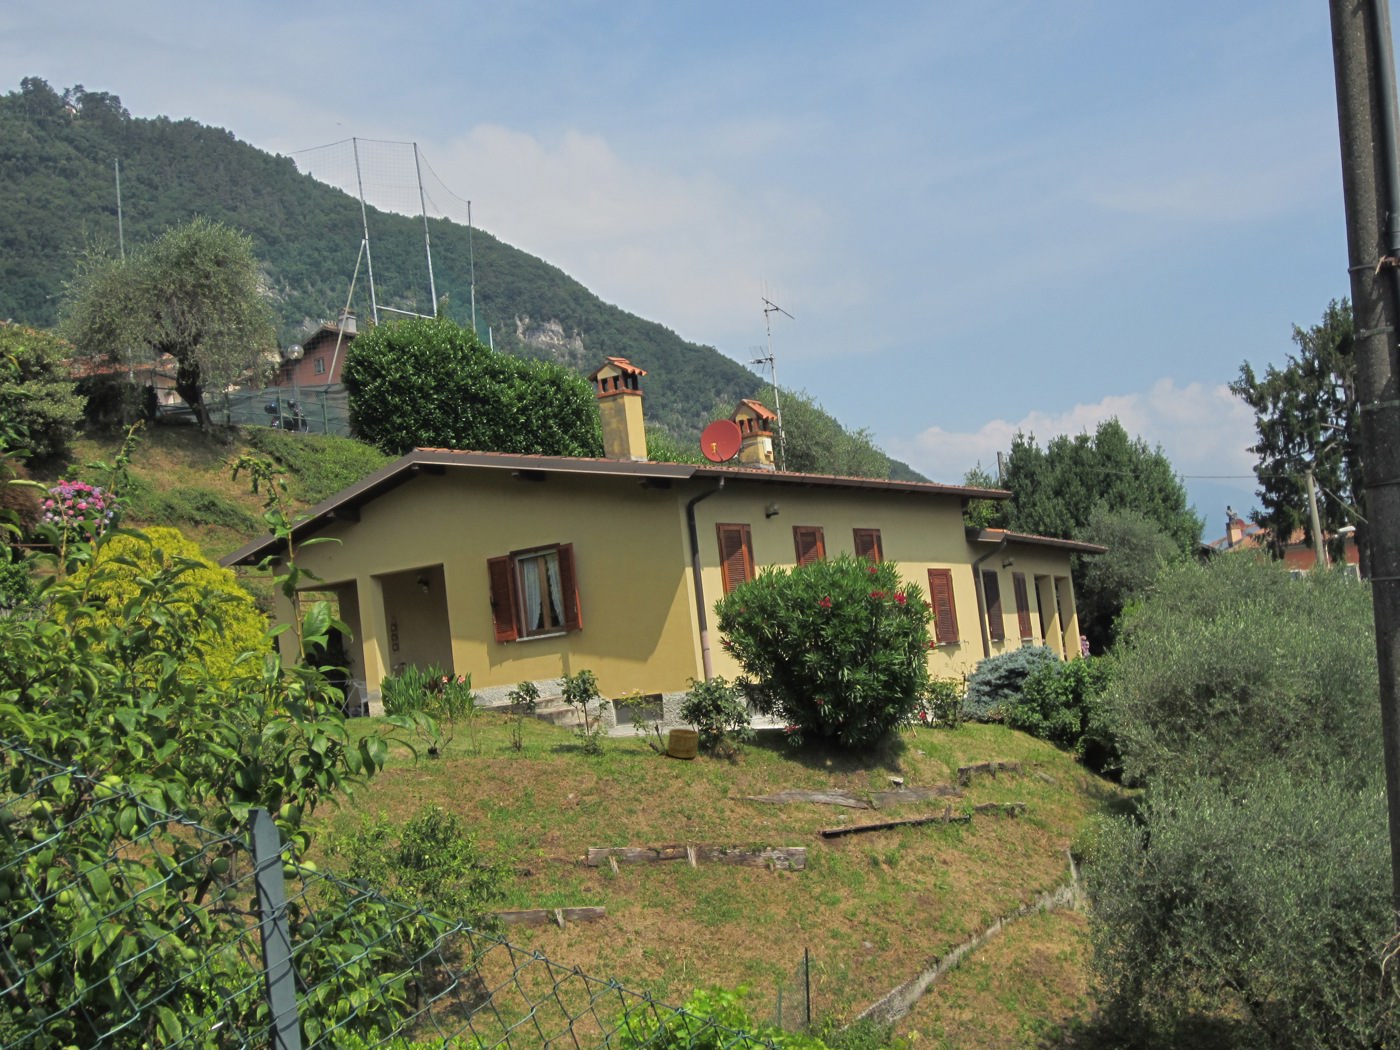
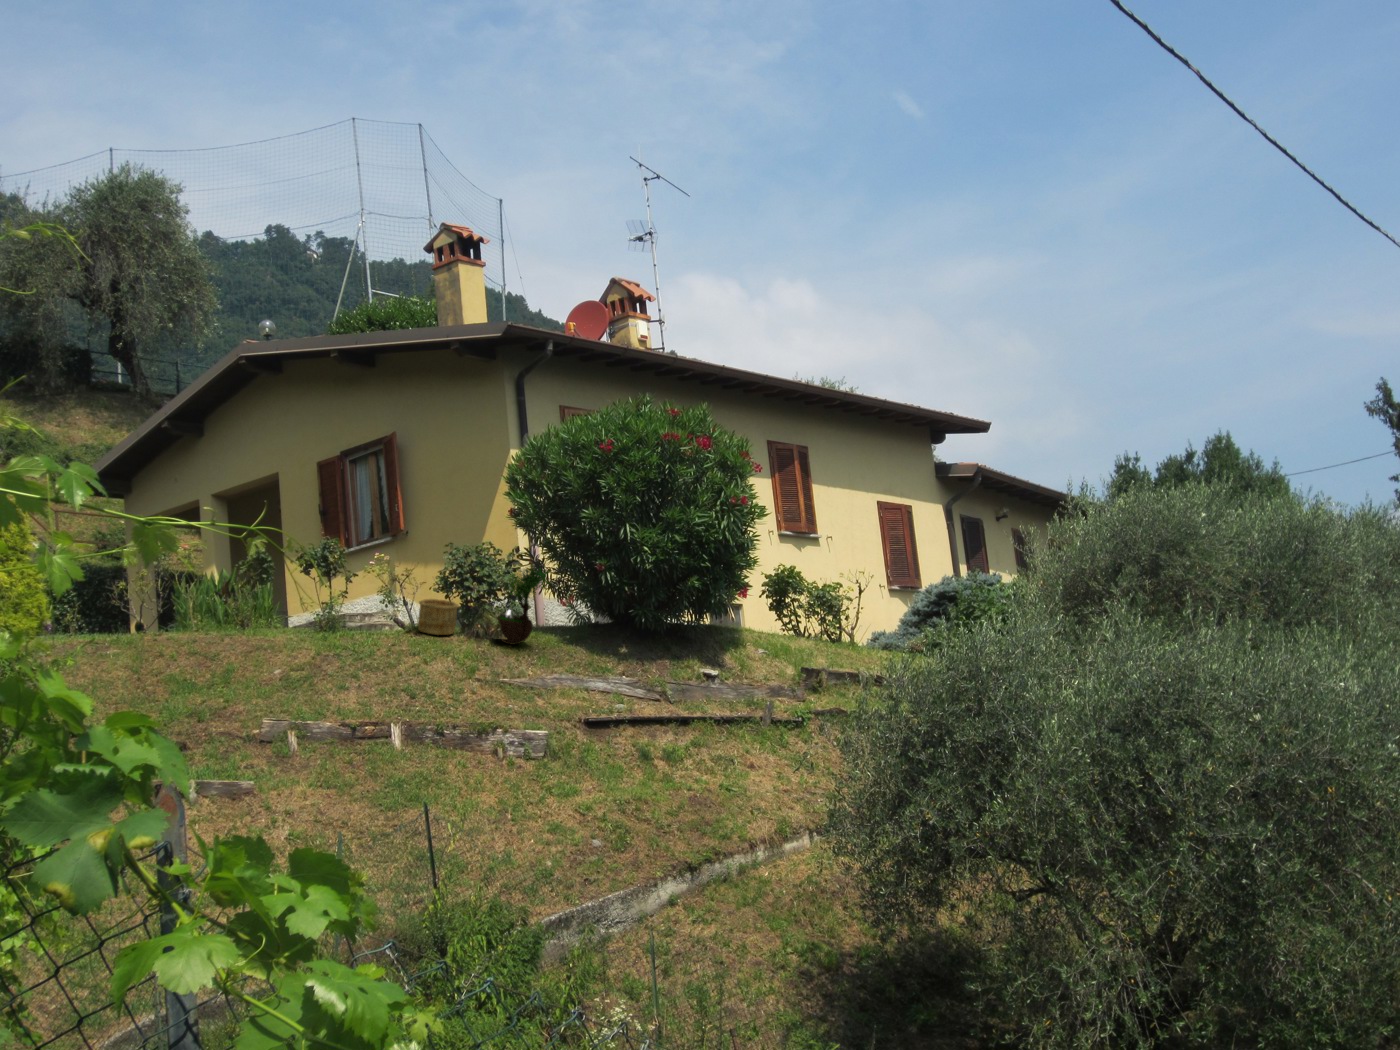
potted tree: none [728,696,773,763] -> present [498,566,547,644]

